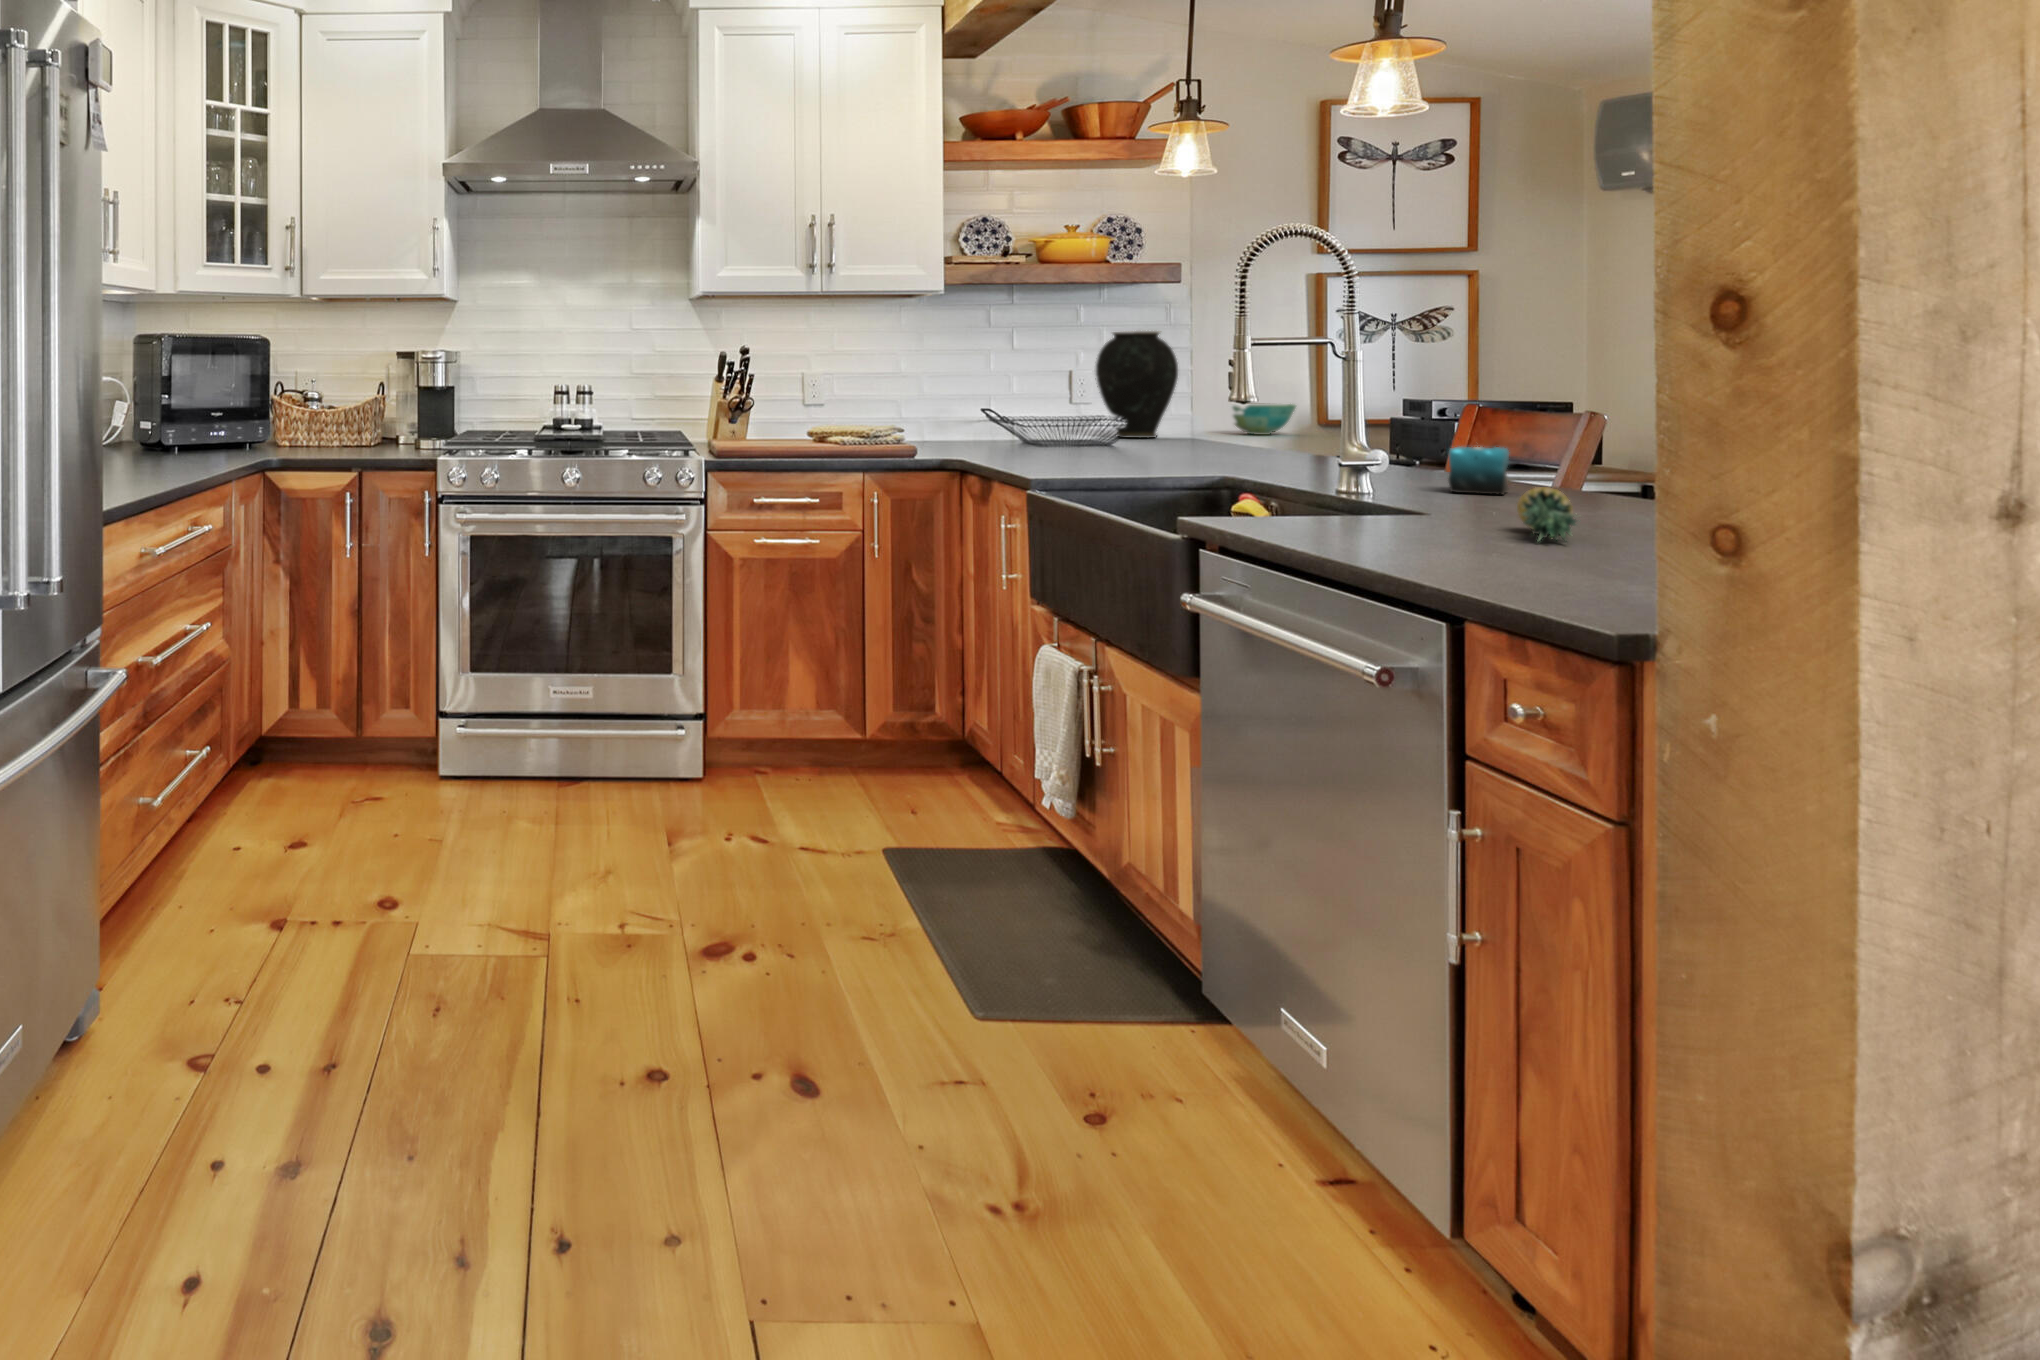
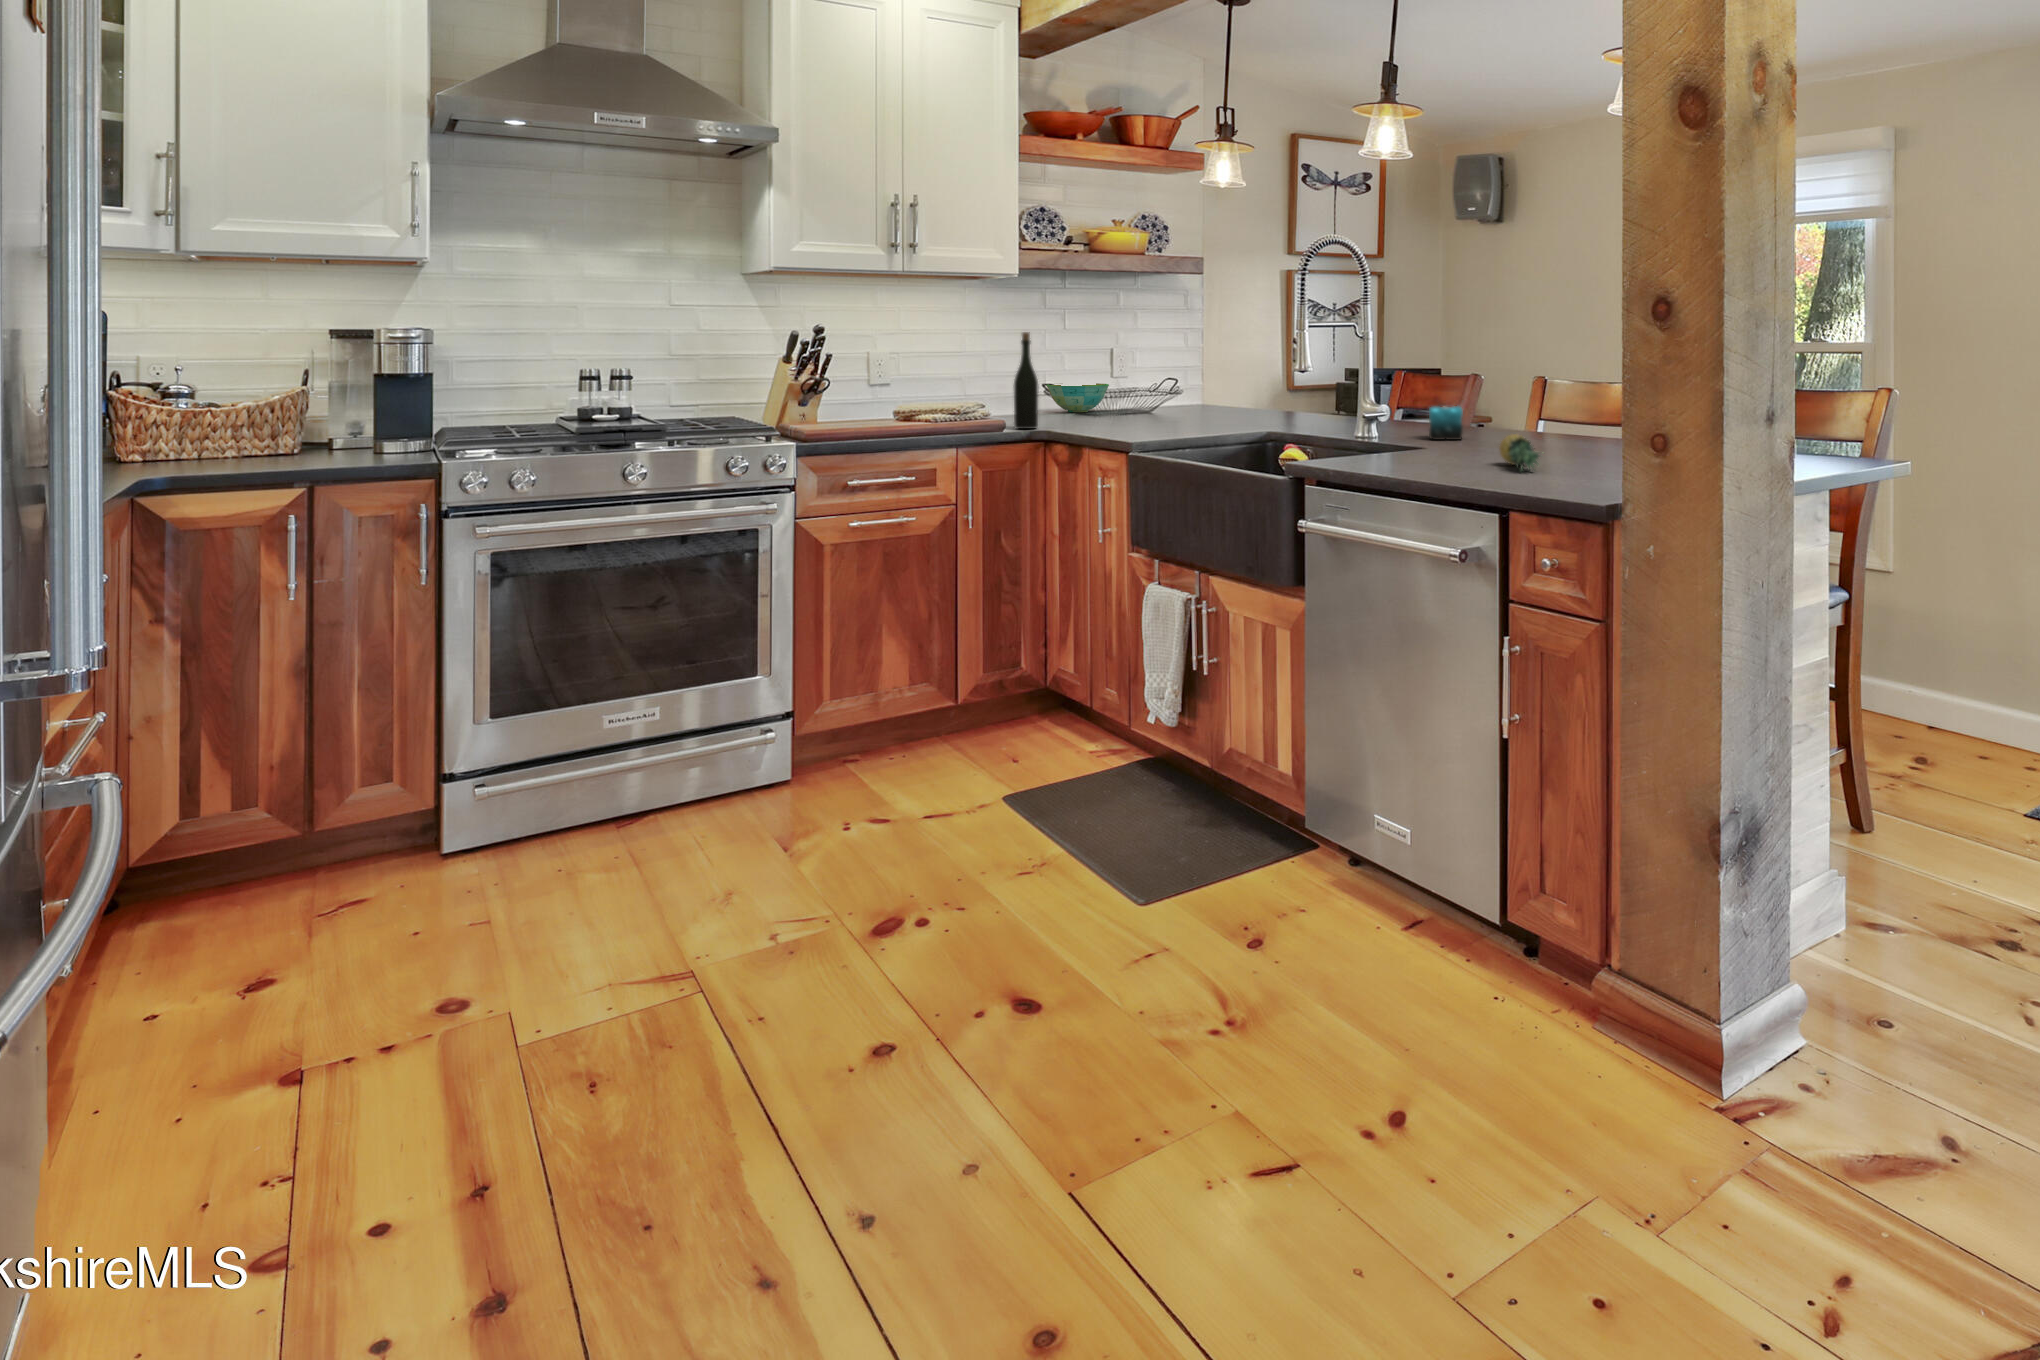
vase: present [1096,331,1178,438] -> none [1130,315,1196,405]
bottle: none [930,350,956,456] -> present [1014,332,1039,429]
bowl: present [1233,403,1296,435] -> present [1046,383,1109,412]

